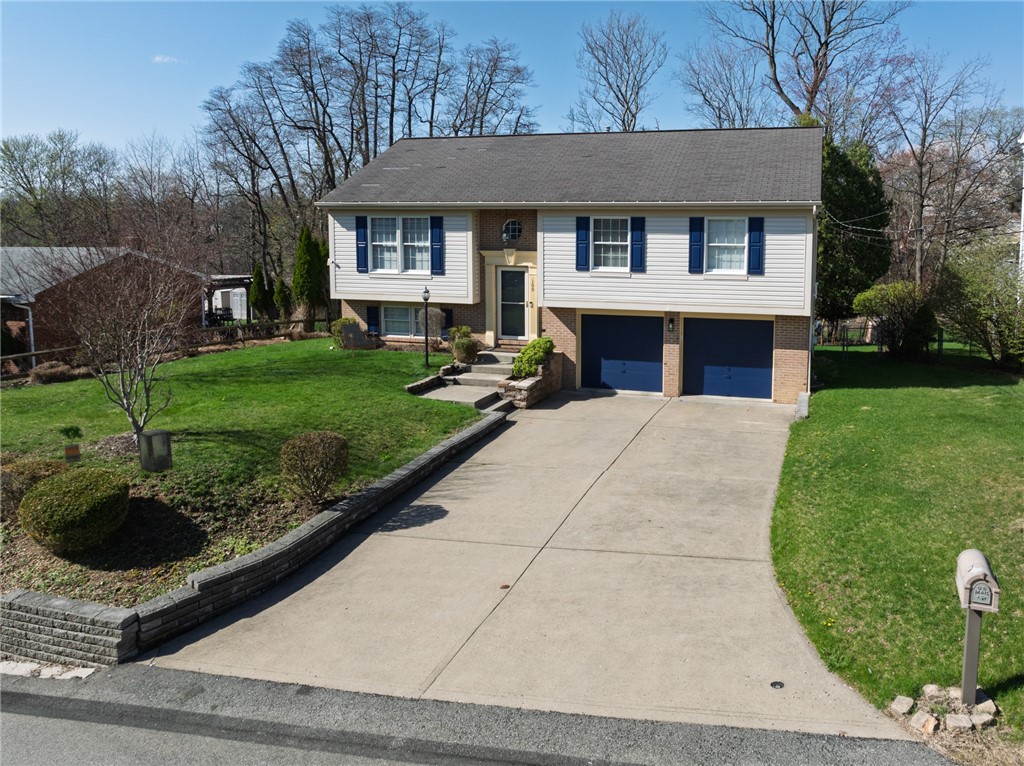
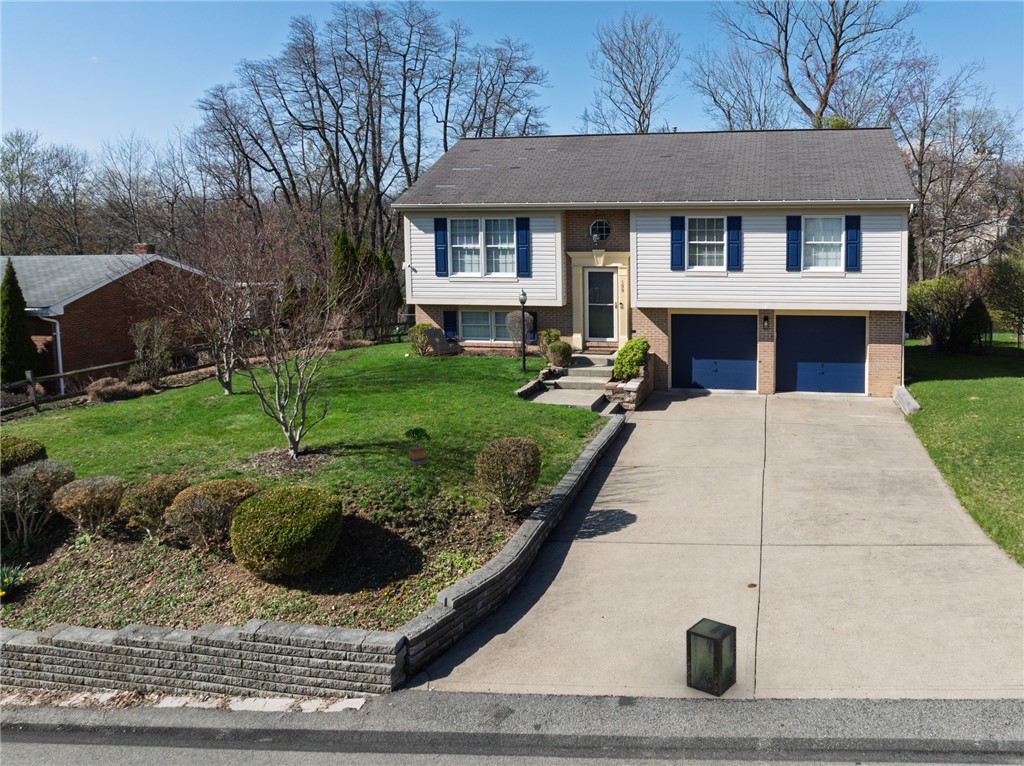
potted tree: present [59,426,84,462] -> present [405,427,431,466]
storage box: present [138,429,173,472] -> present [686,618,736,697]

